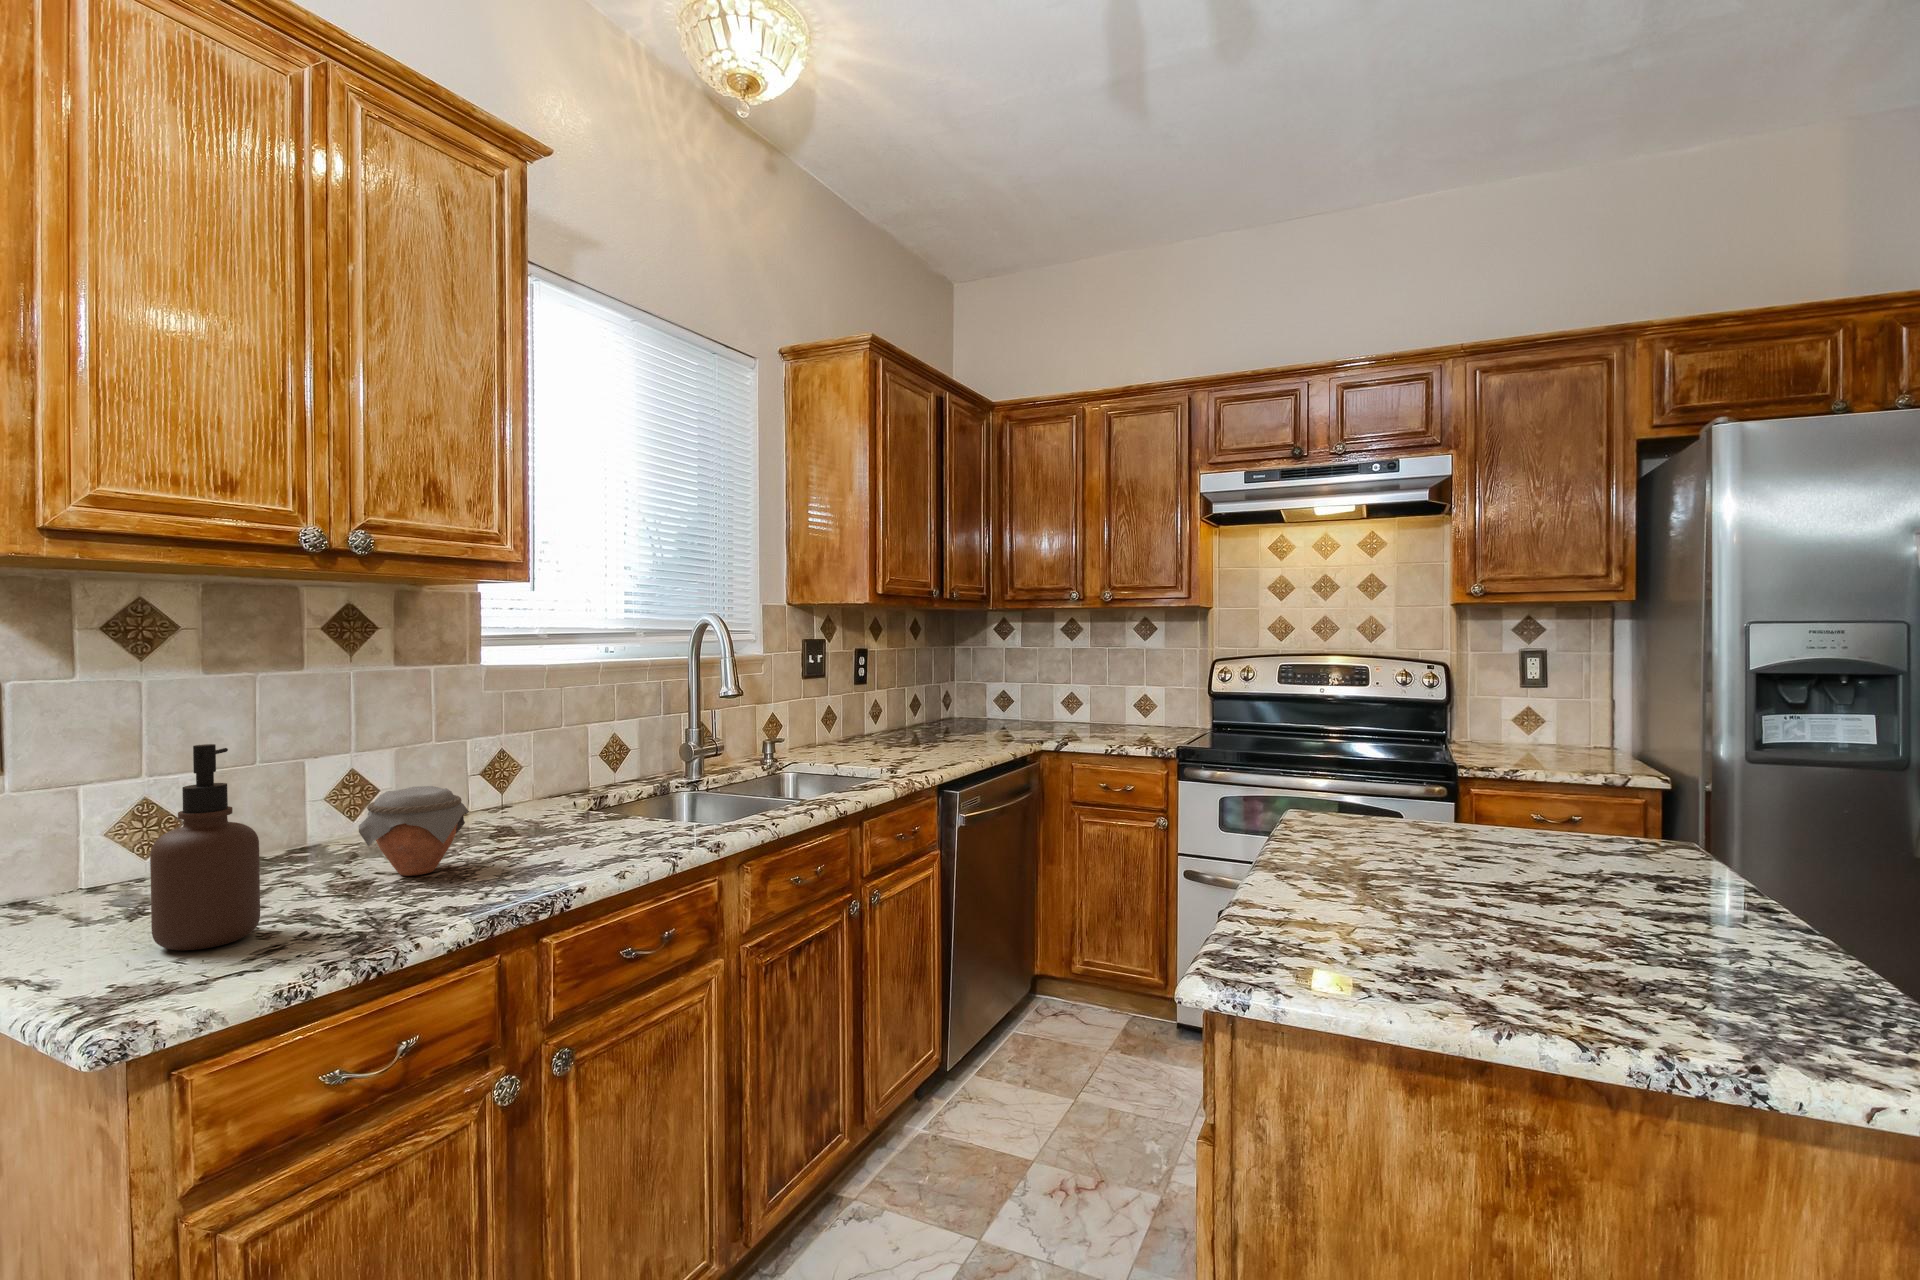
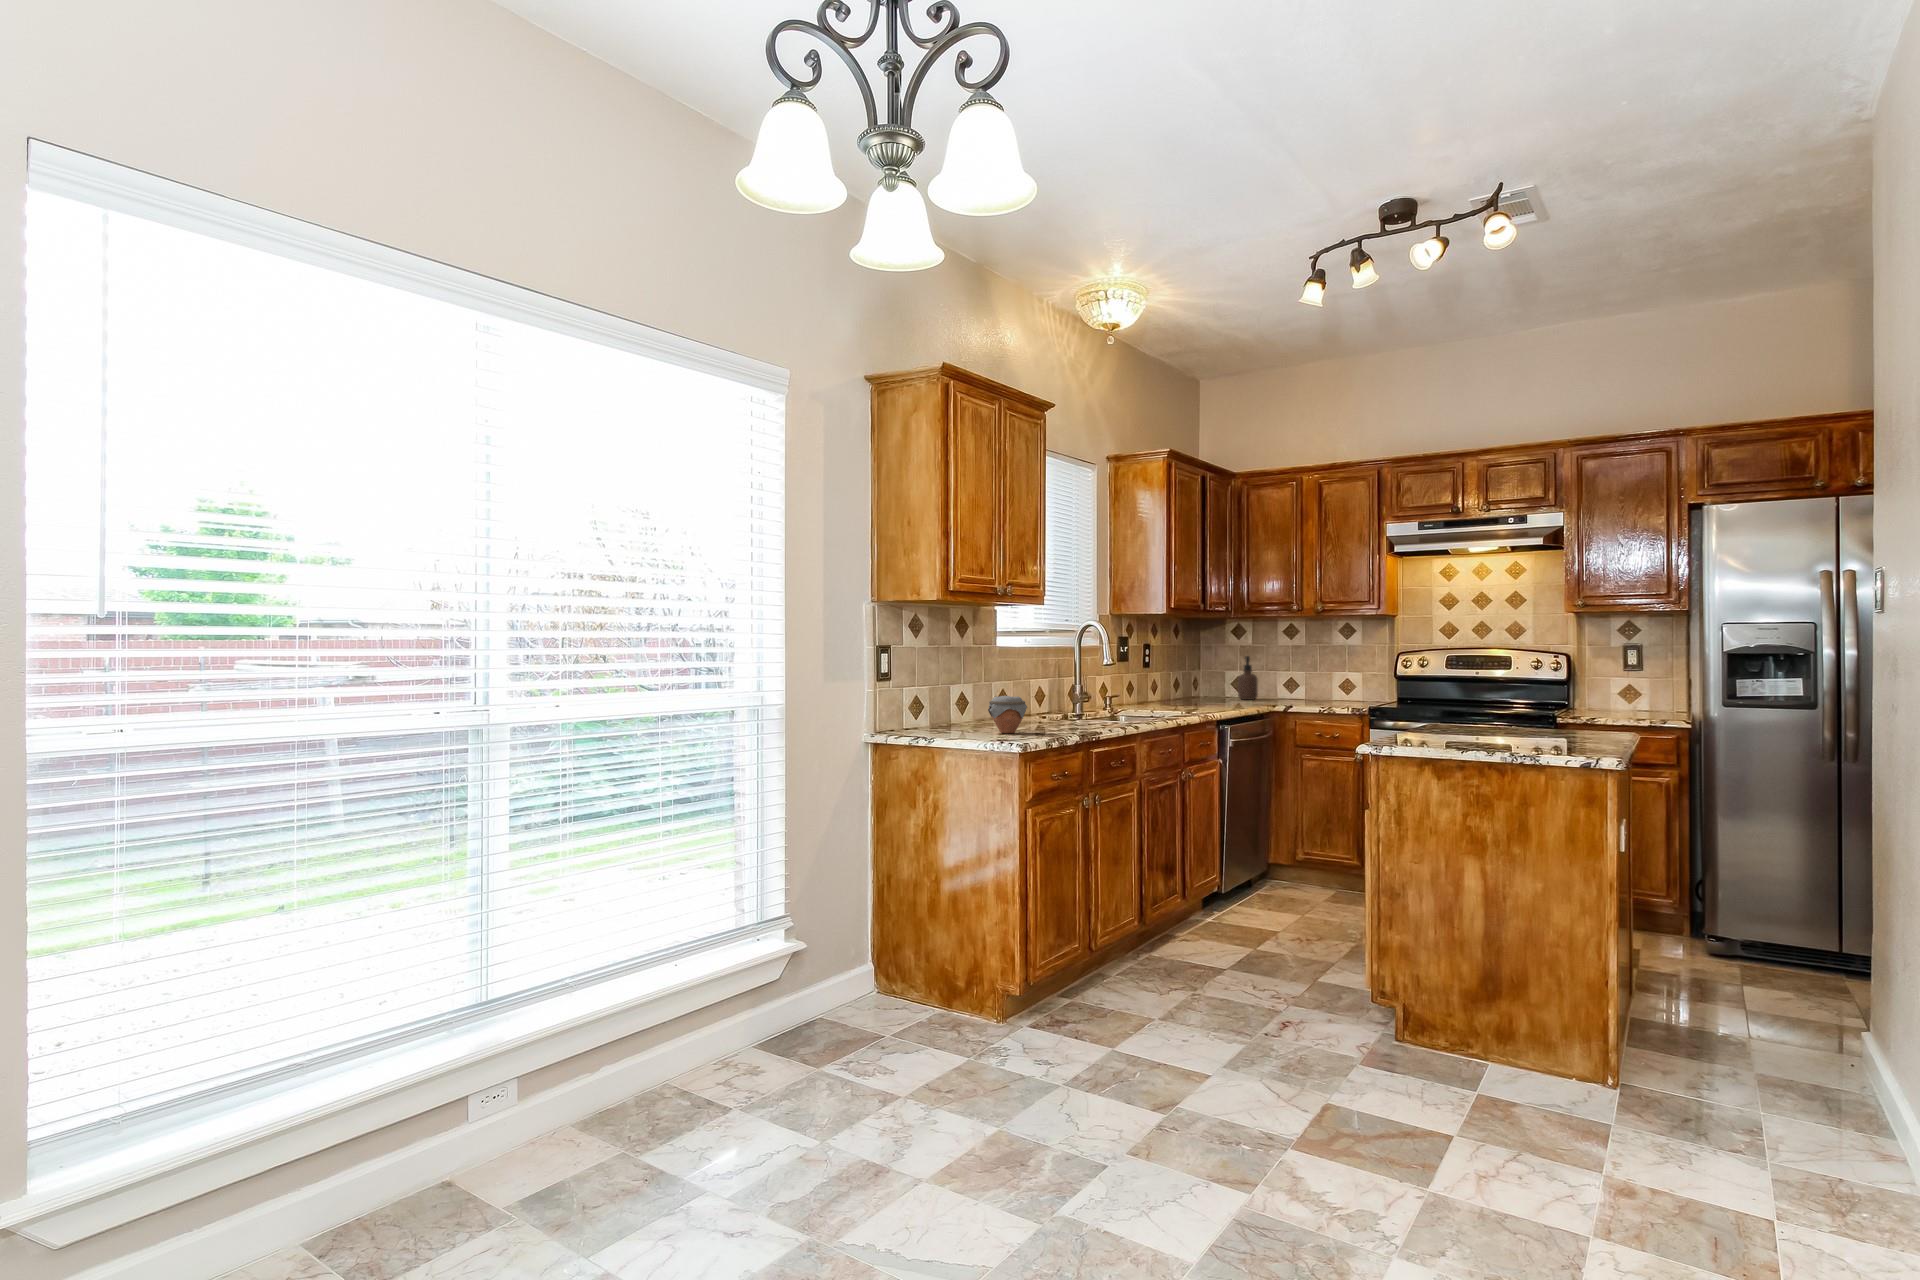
soap dispenser: present [150,744,260,951] -> present [1238,656,1258,700]

